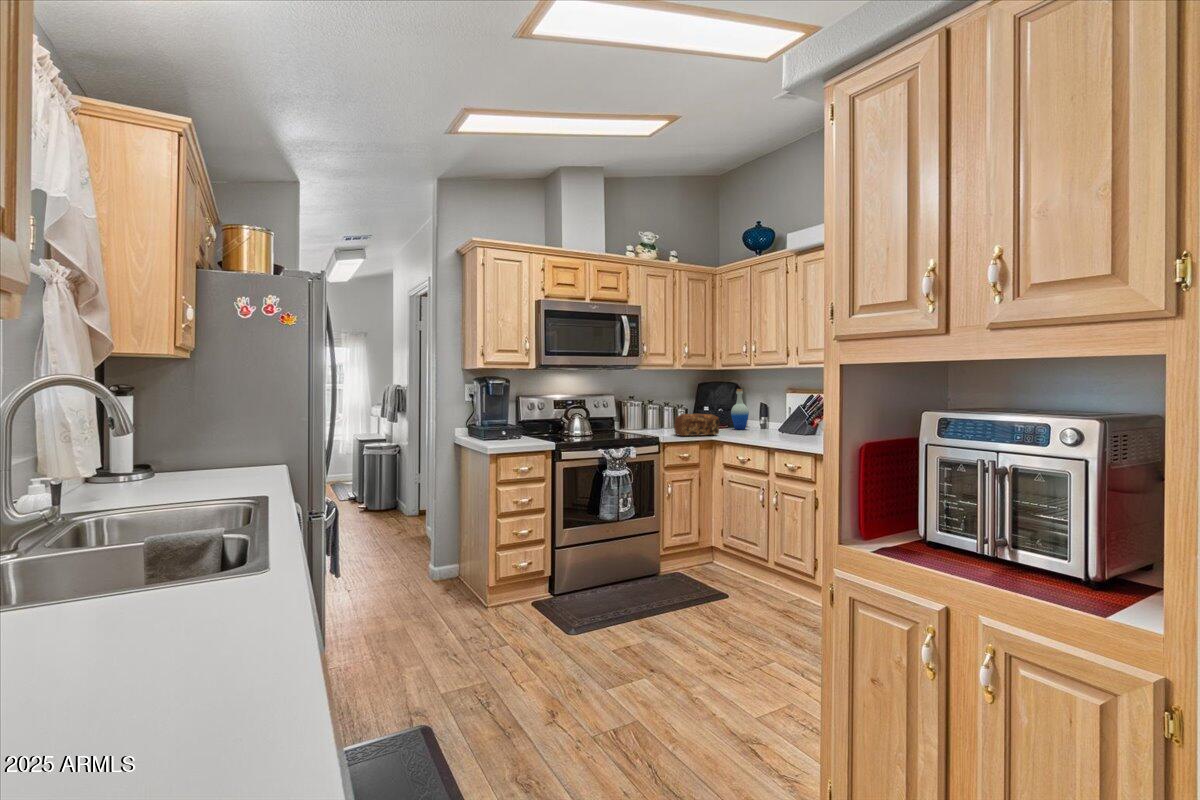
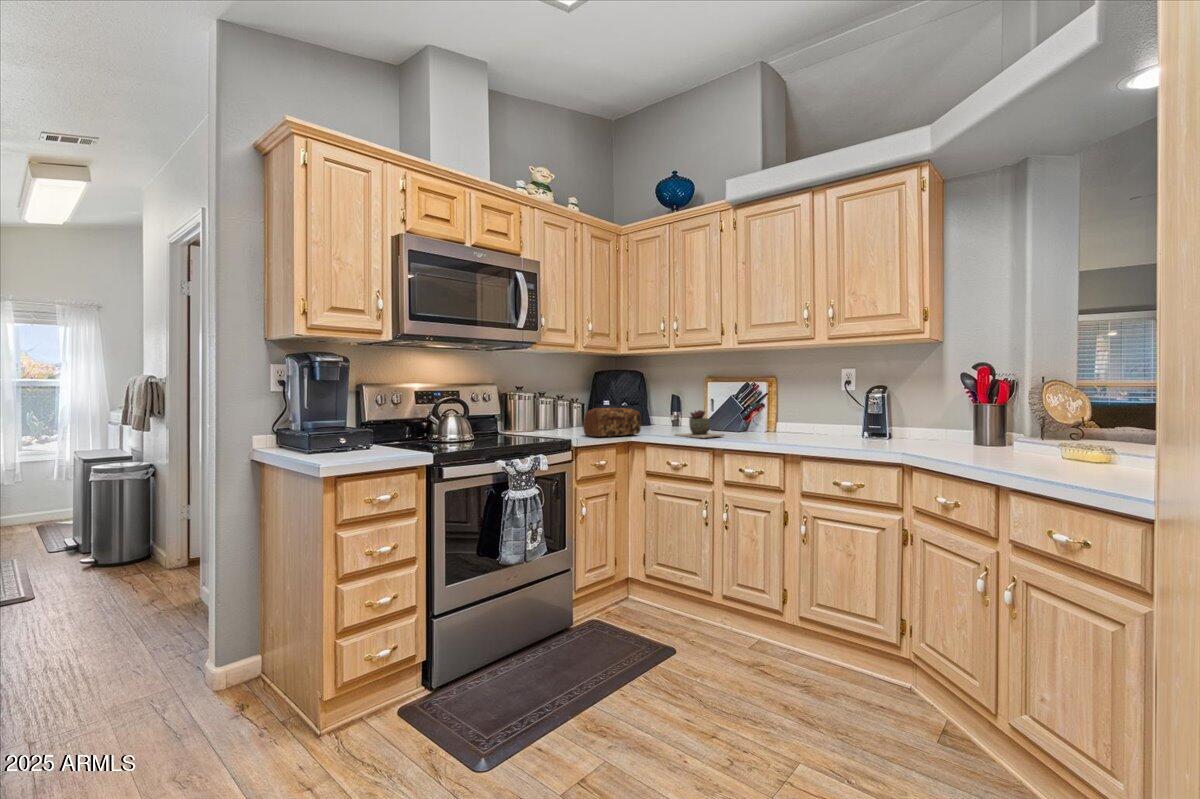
bottle: present [731,389,749,430] -> none [638,379,659,428]
succulent plant: none [747,416,787,439] -> present [675,410,724,438]

